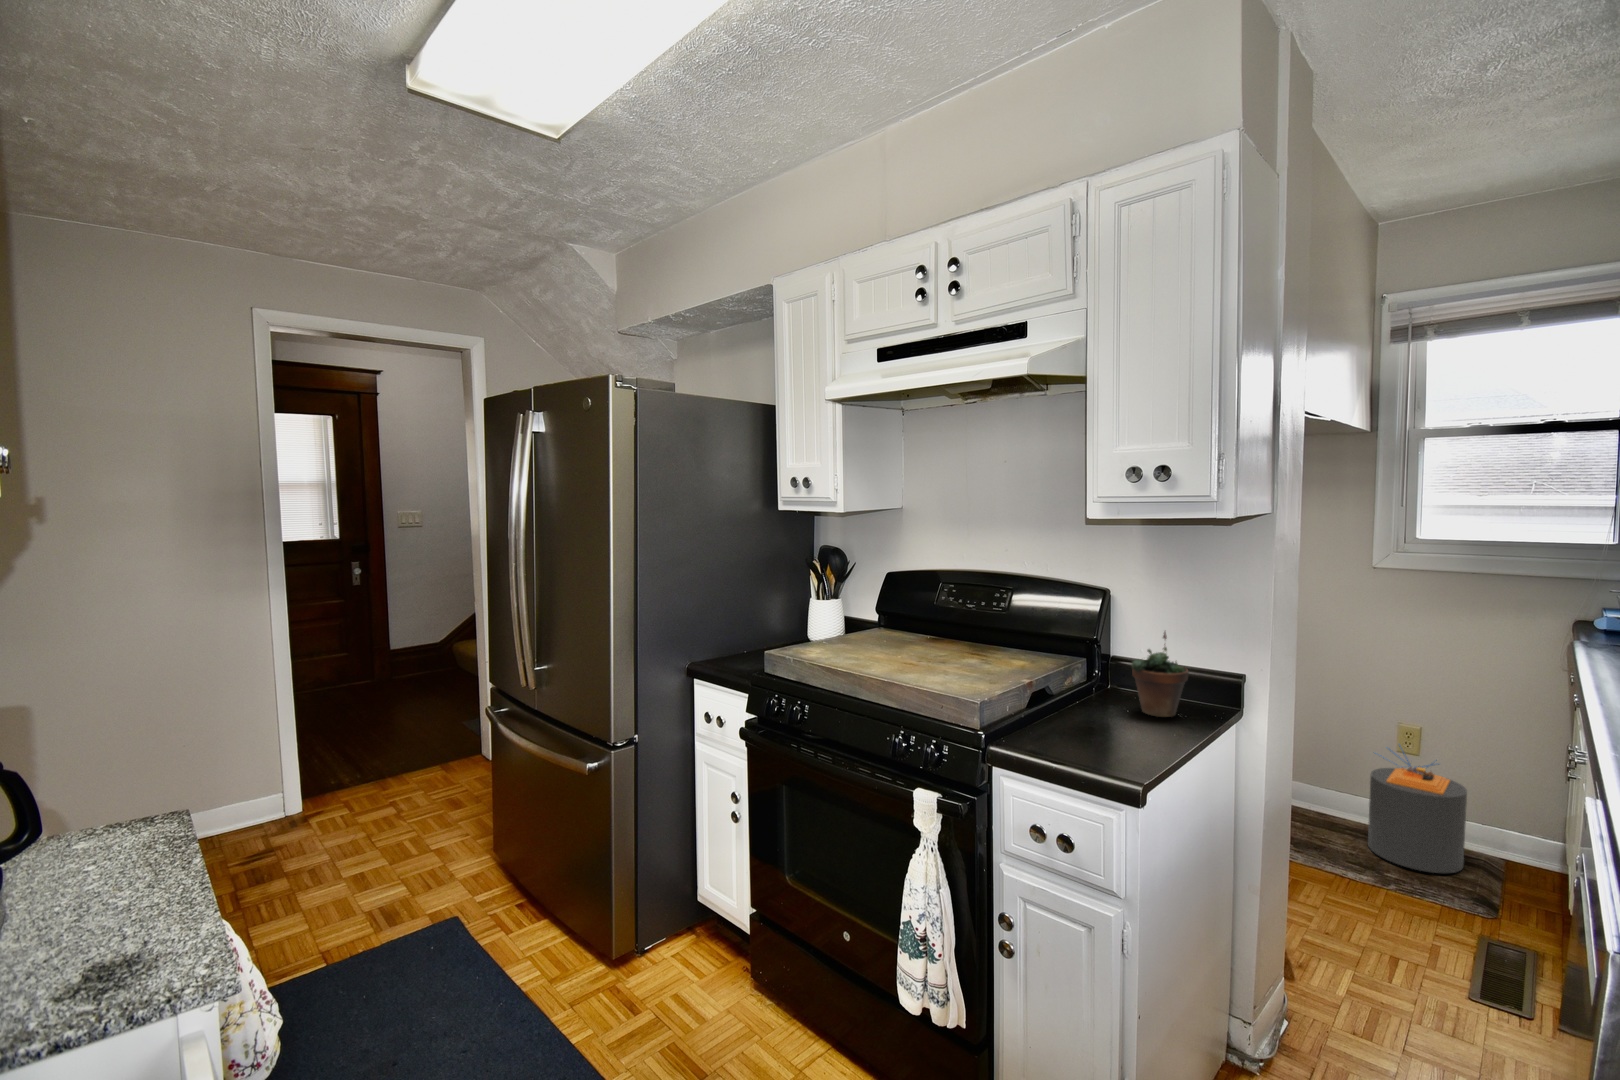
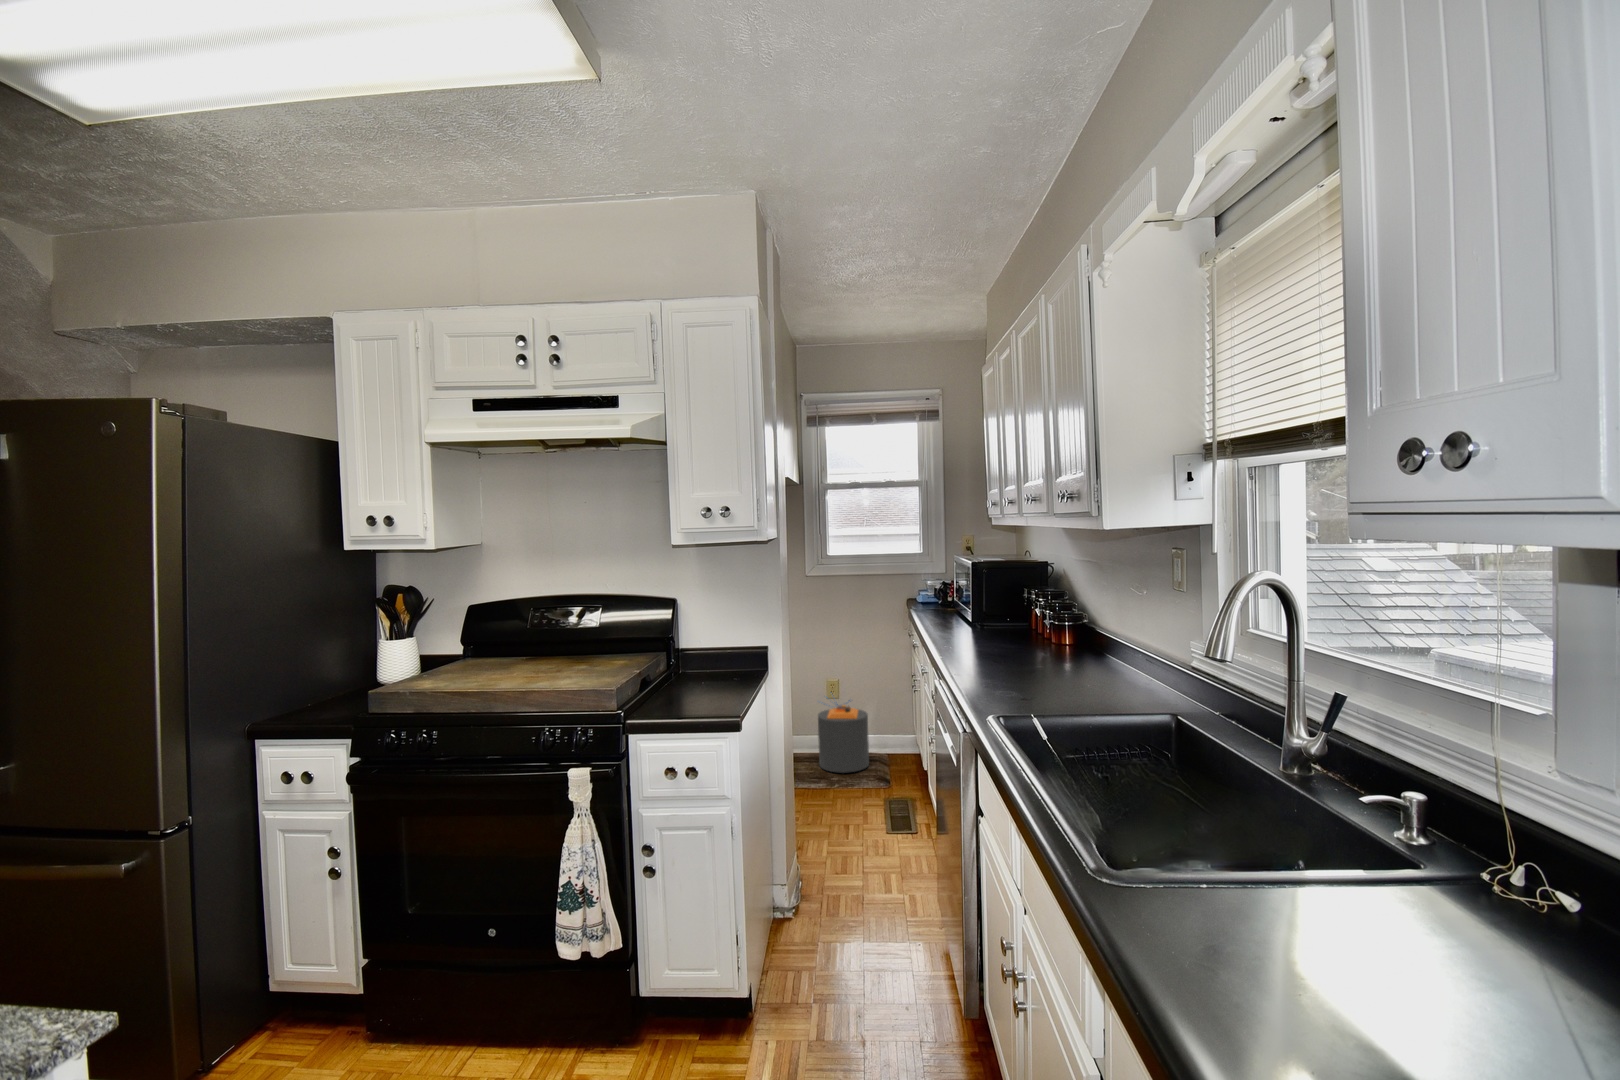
succulent plant: present [1131,632,1188,717] -> none [702,621,739,683]

